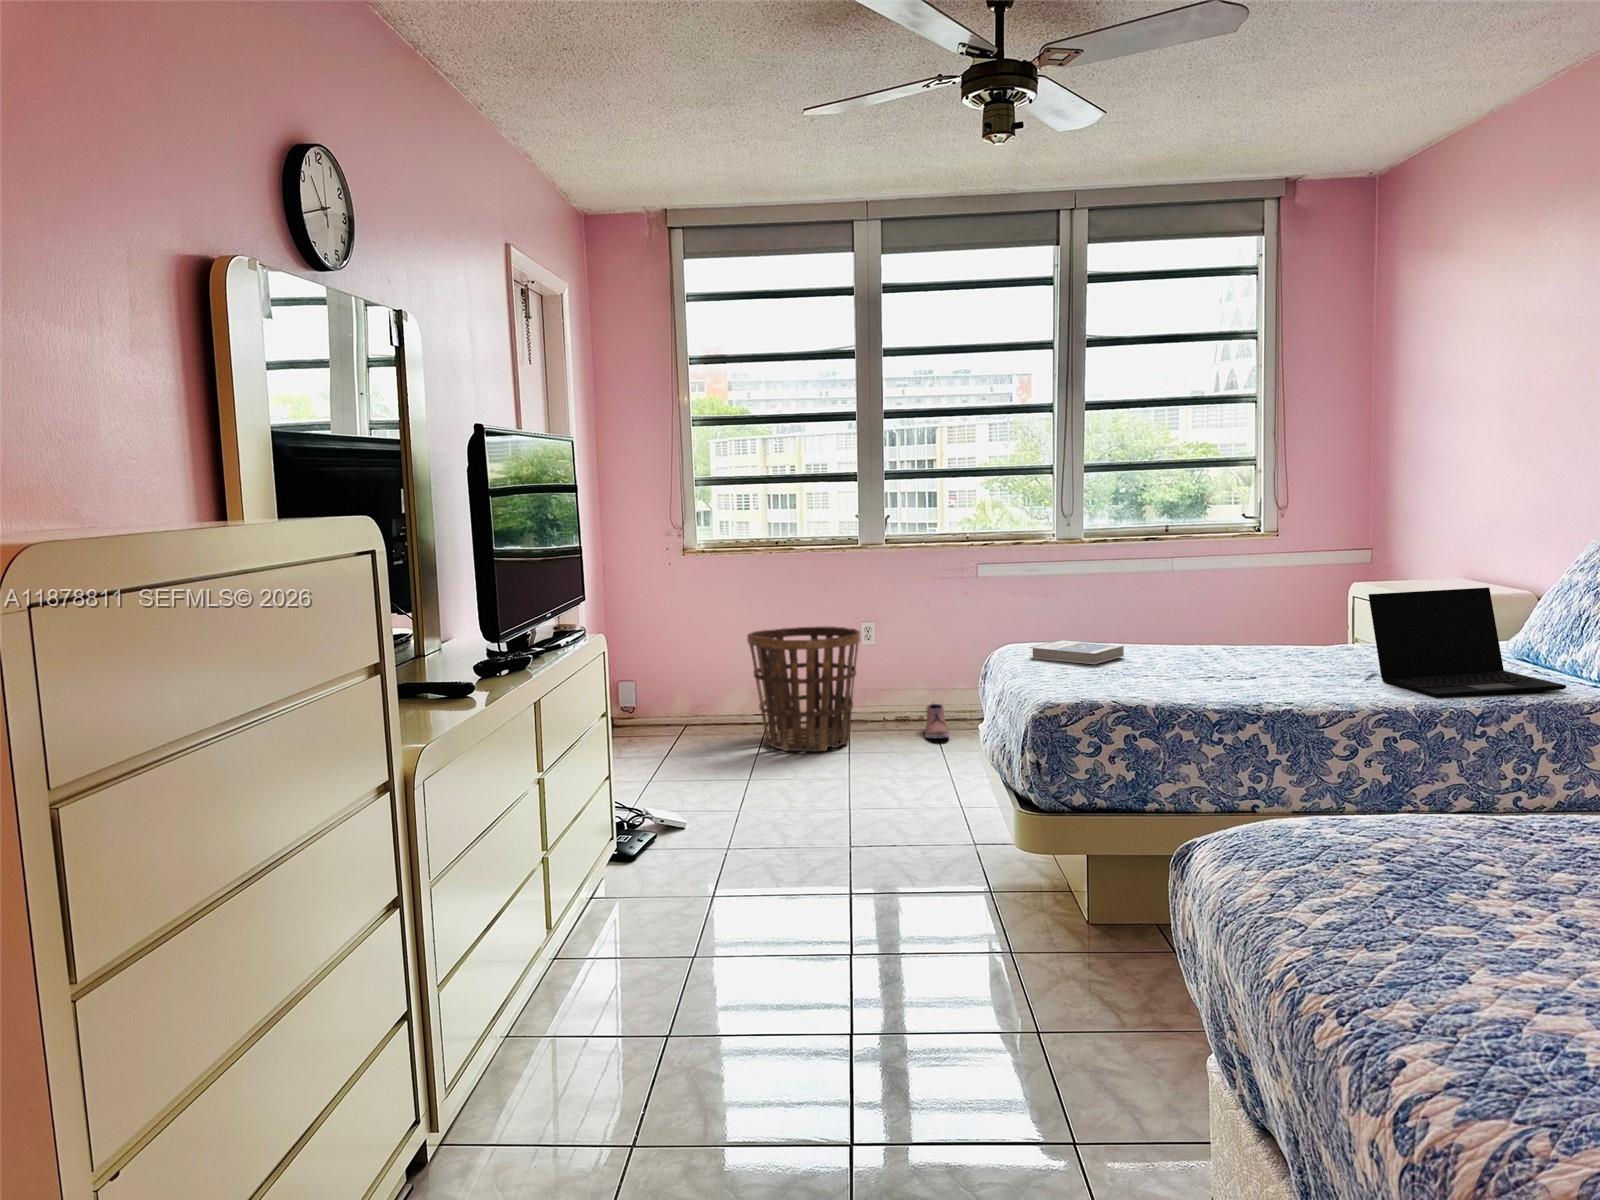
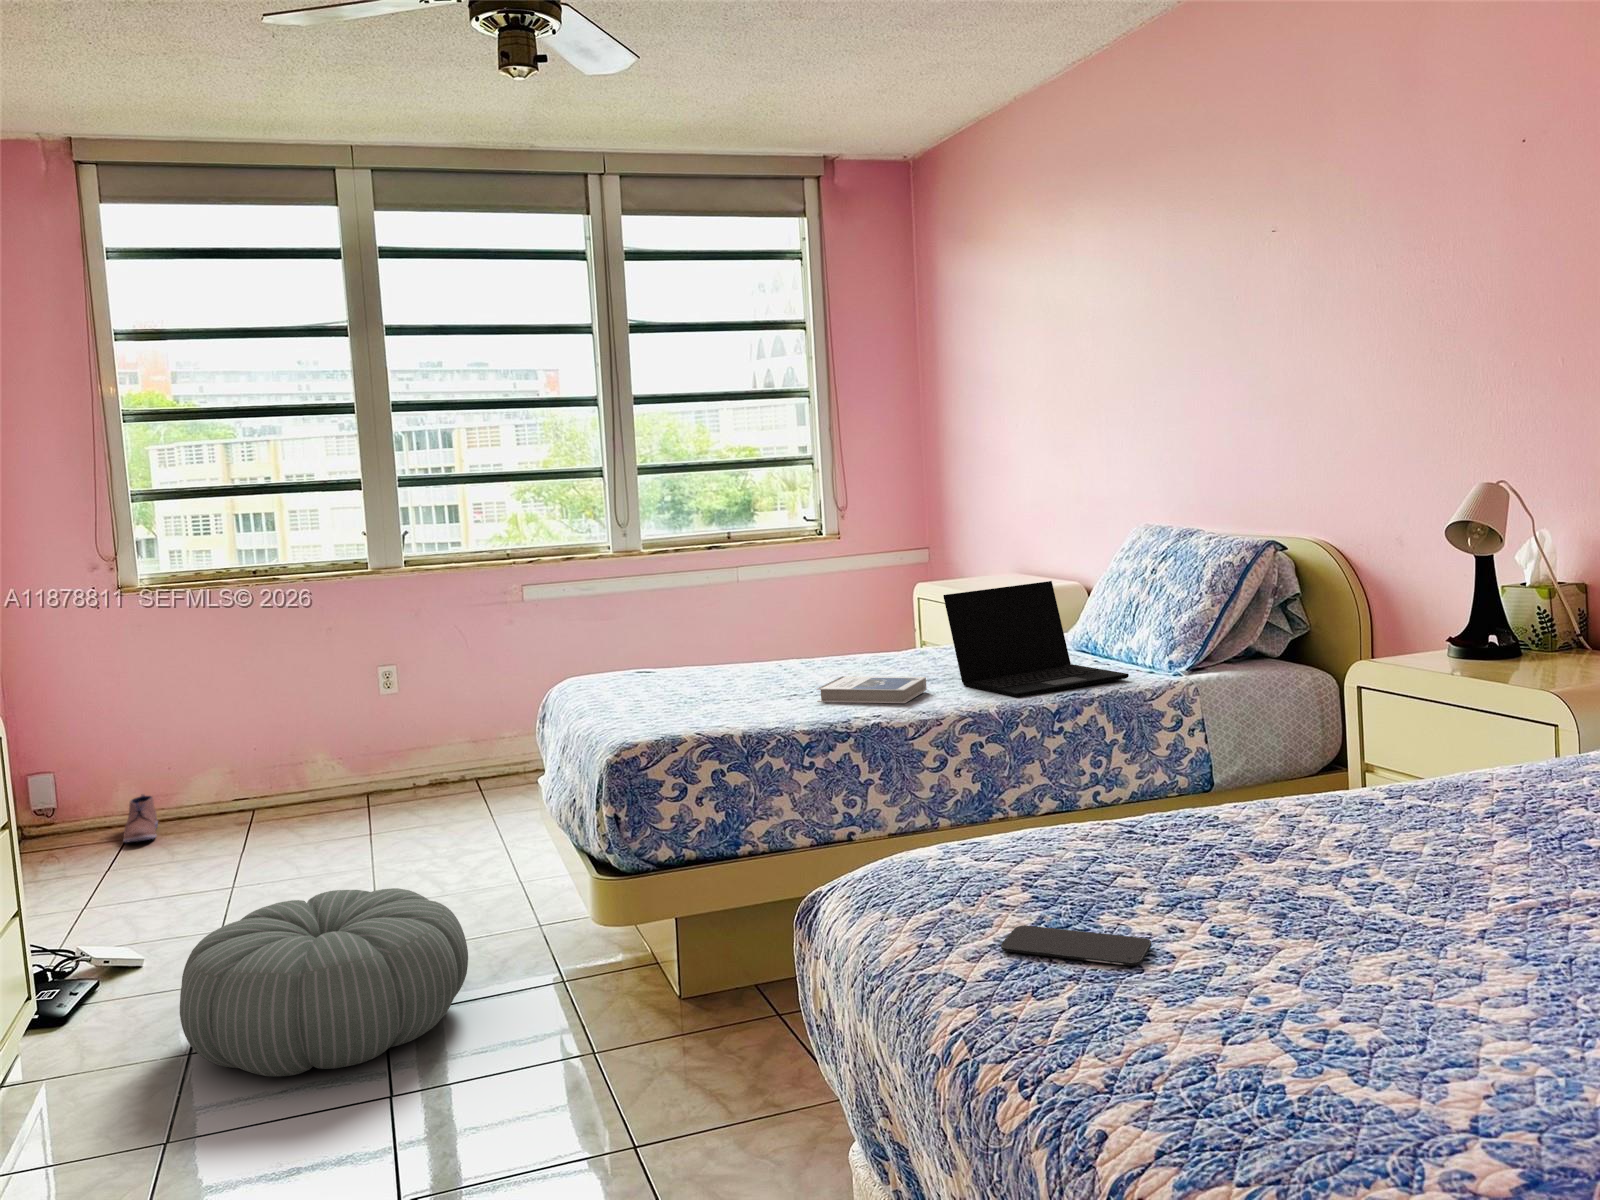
basket: present [747,626,860,751] -> none [236,673,384,832]
hardback book: present [1029,640,1124,664] -> present [817,676,927,703]
shoe: present [925,703,950,739] -> present [123,794,158,843]
pouf: none [694,798,909,935] -> present [180,888,468,1076]
smartphone: none [1346,891,1495,938] -> present [1001,925,1151,966]

